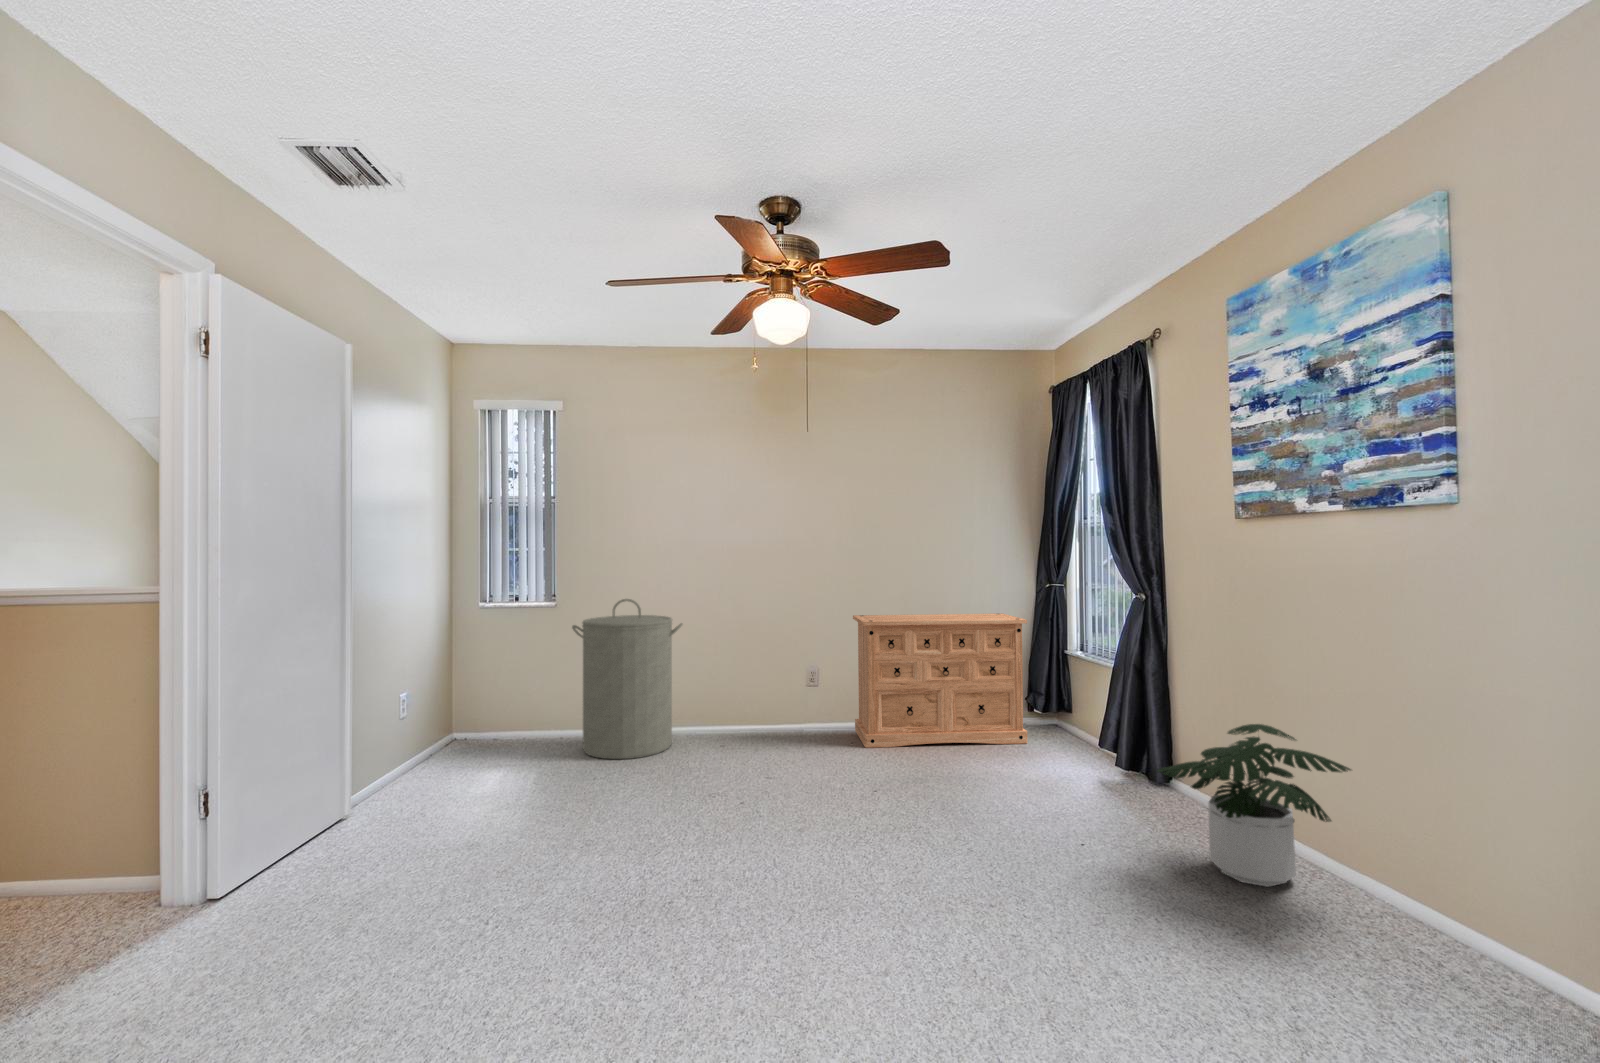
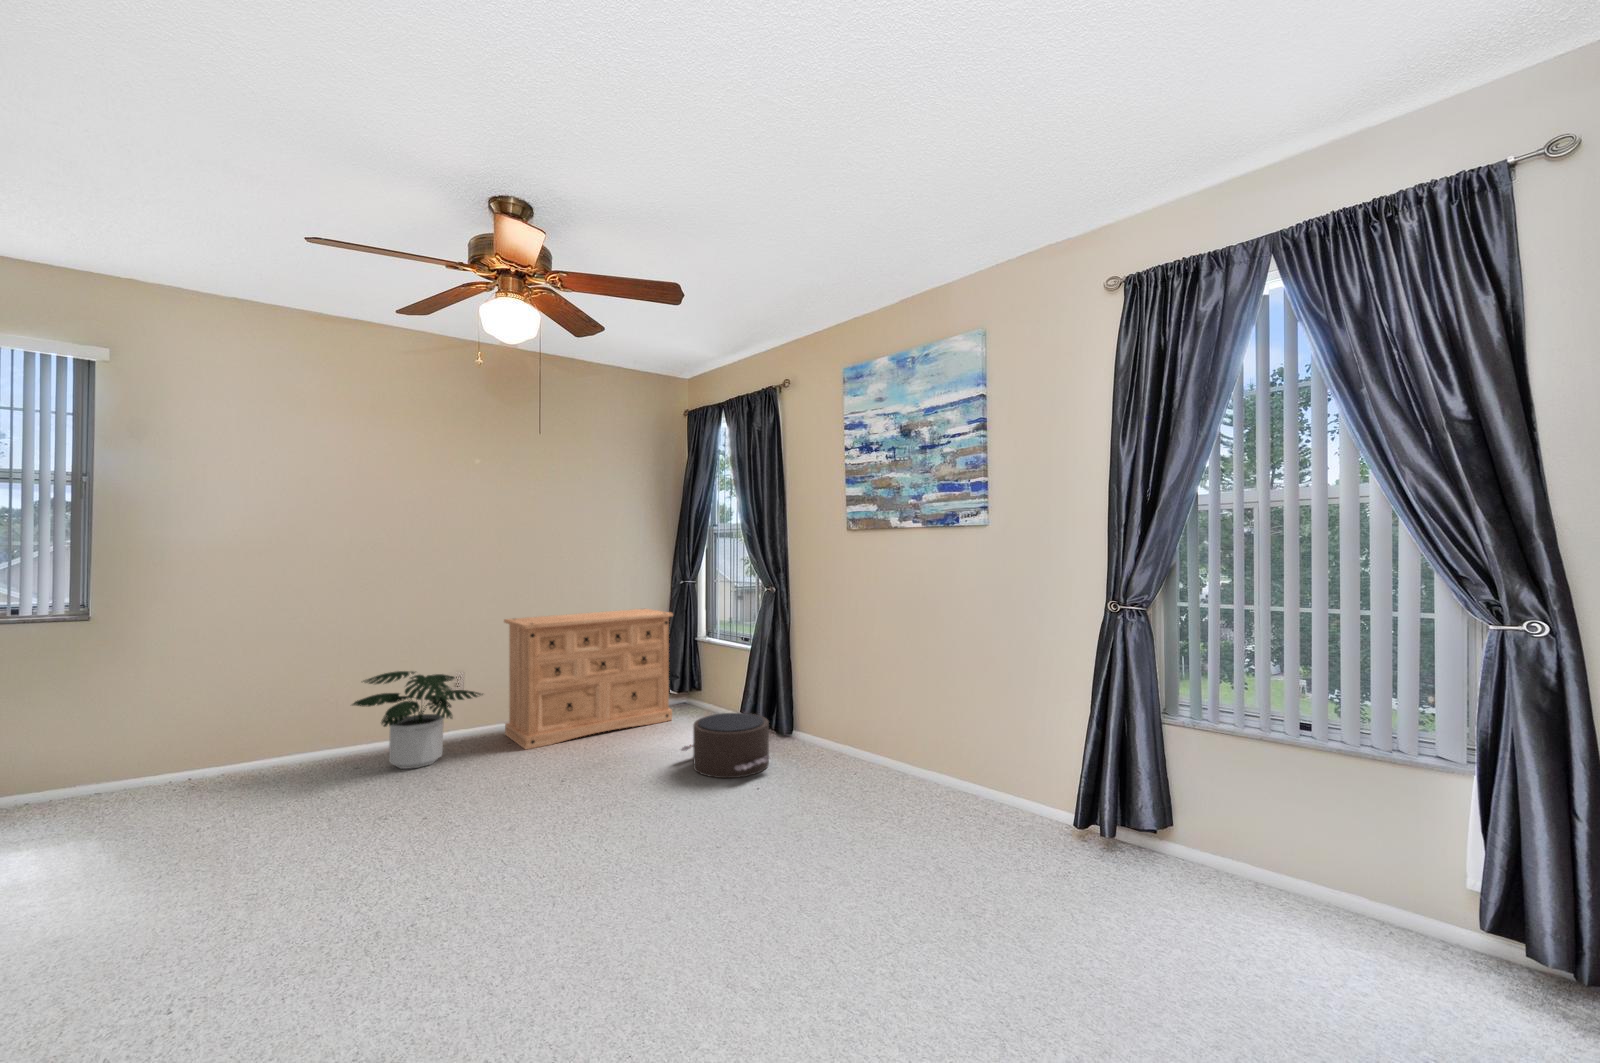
laundry hamper: present [572,599,683,759] -> none [111,618,296,827]
potted plant: present [1157,724,1351,887] -> present [353,671,483,769]
pouf: none [1010,742,1120,822] -> present [681,713,770,778]

